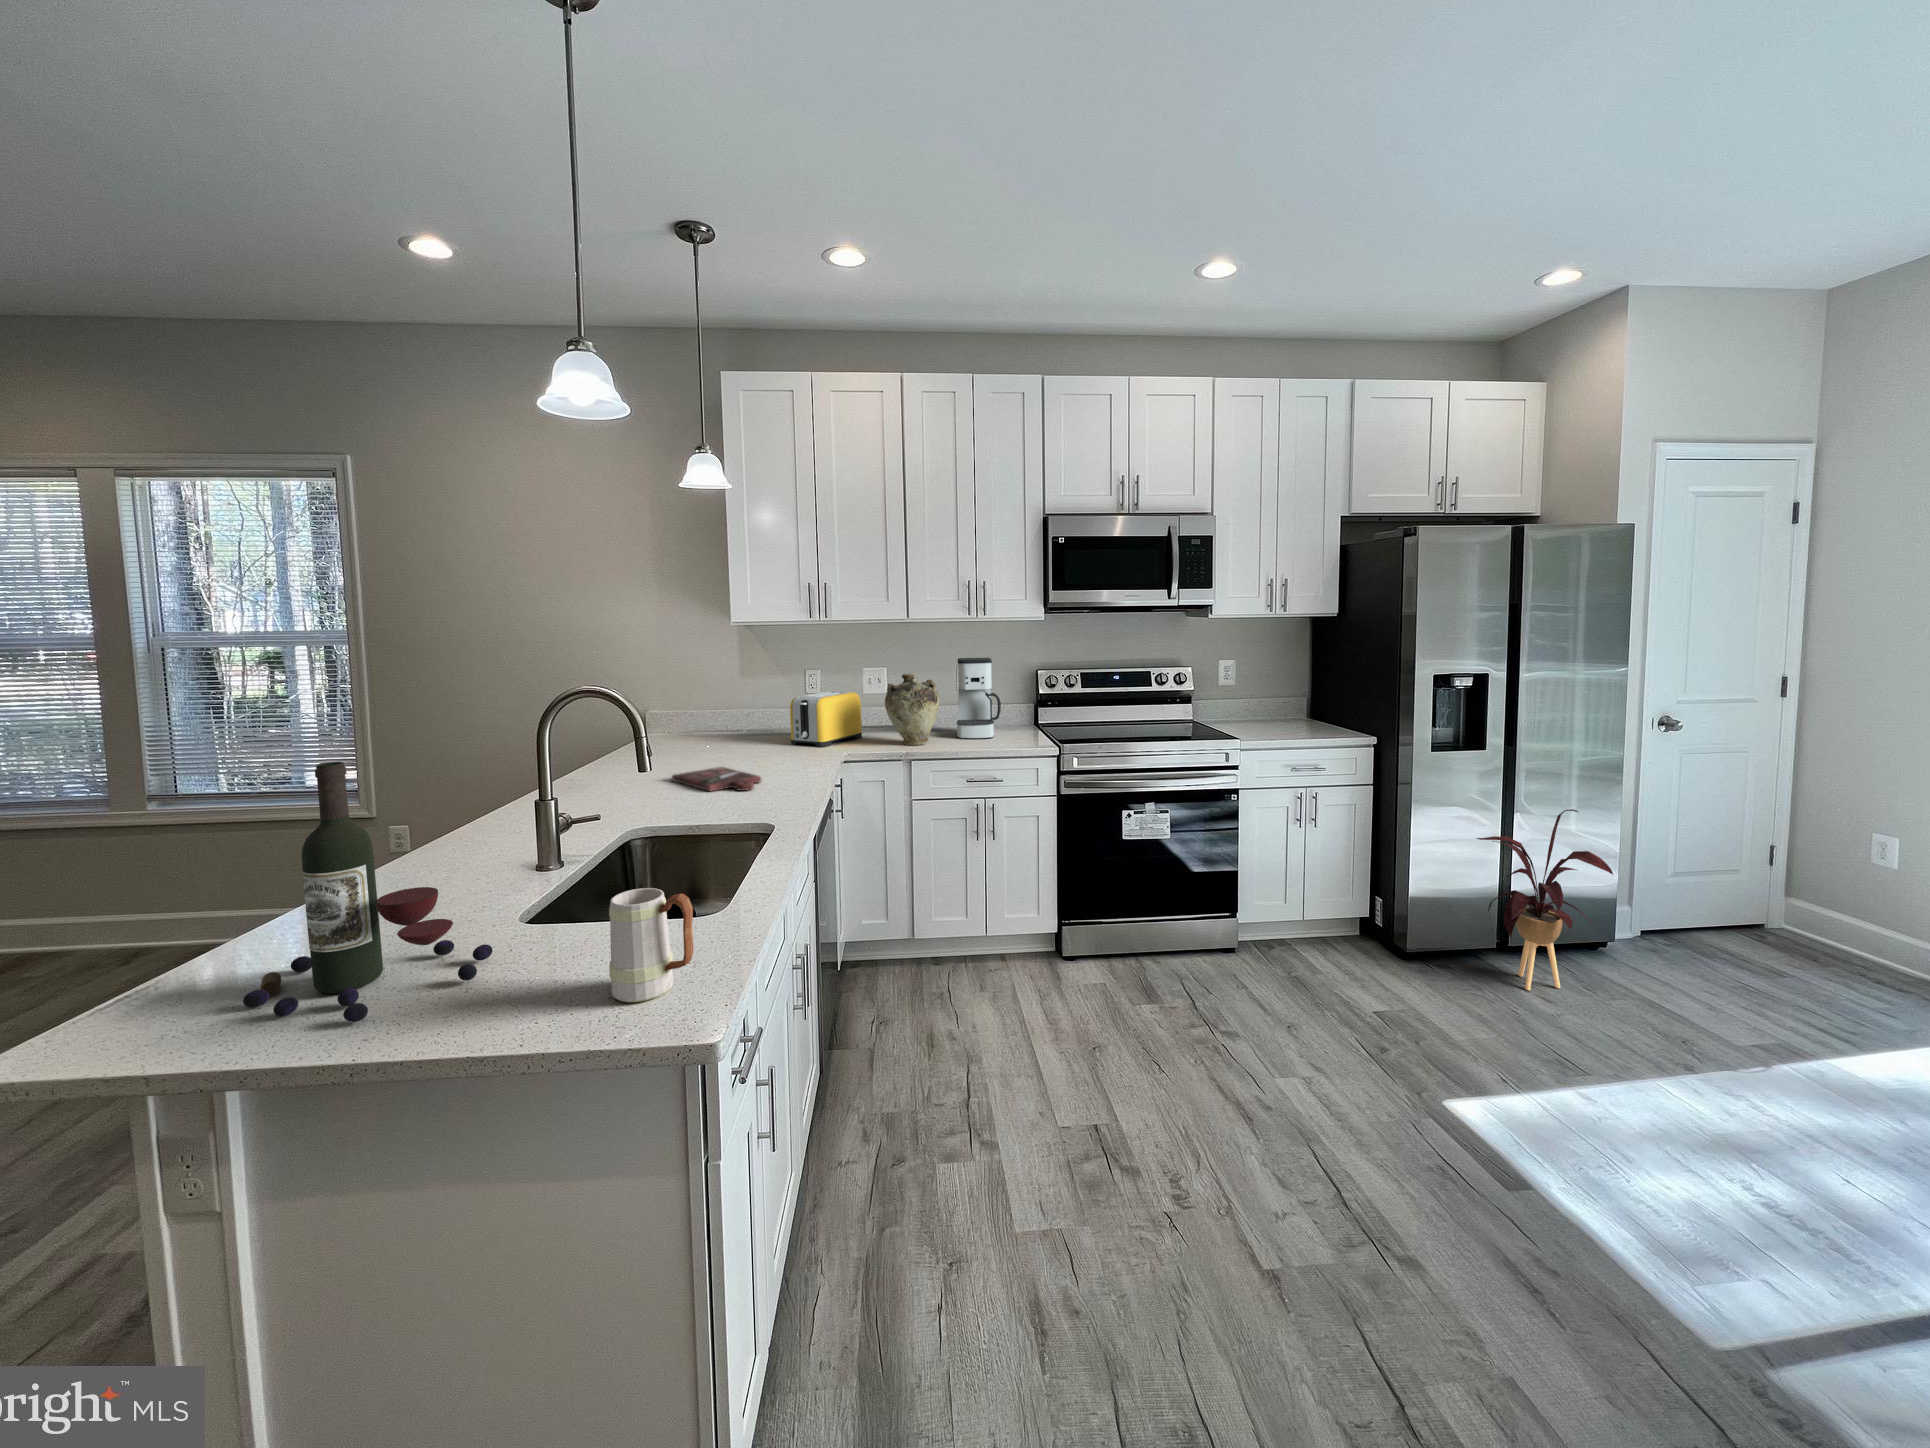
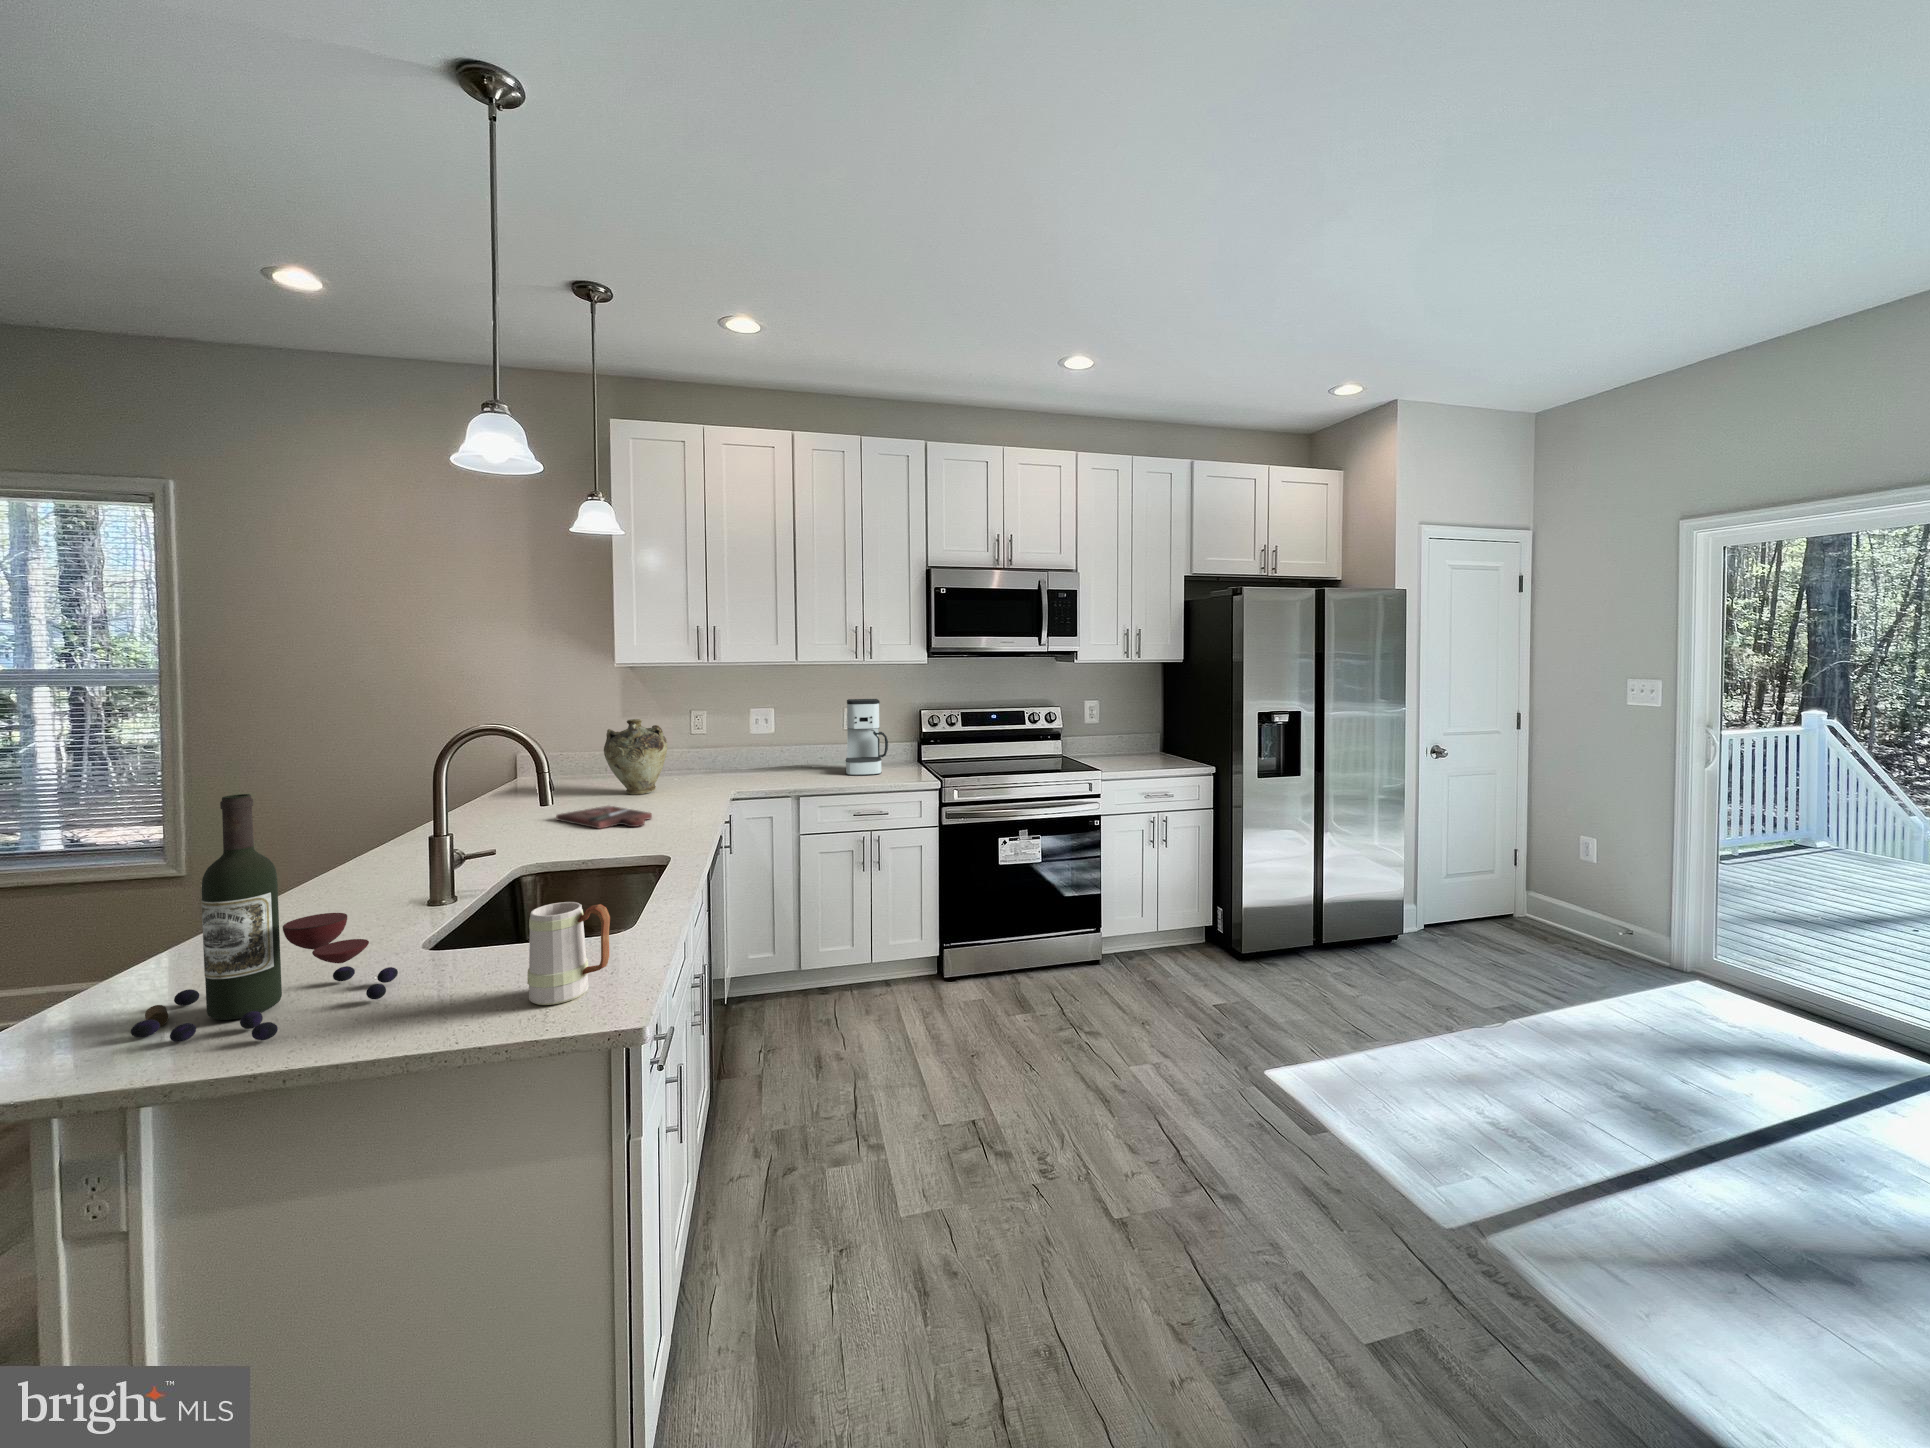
vase: present [885,674,939,745] -> present [604,719,667,795]
toaster: present [790,691,862,747] -> none [679,732,751,786]
house plant: present [1477,809,1613,990] -> none [1293,823,1392,977]

